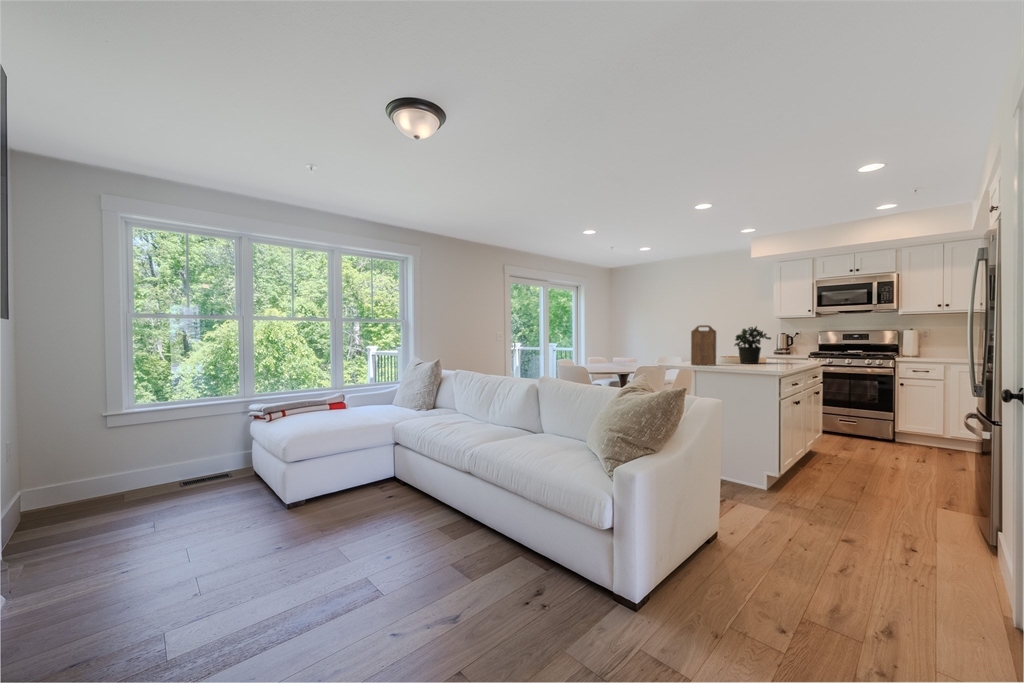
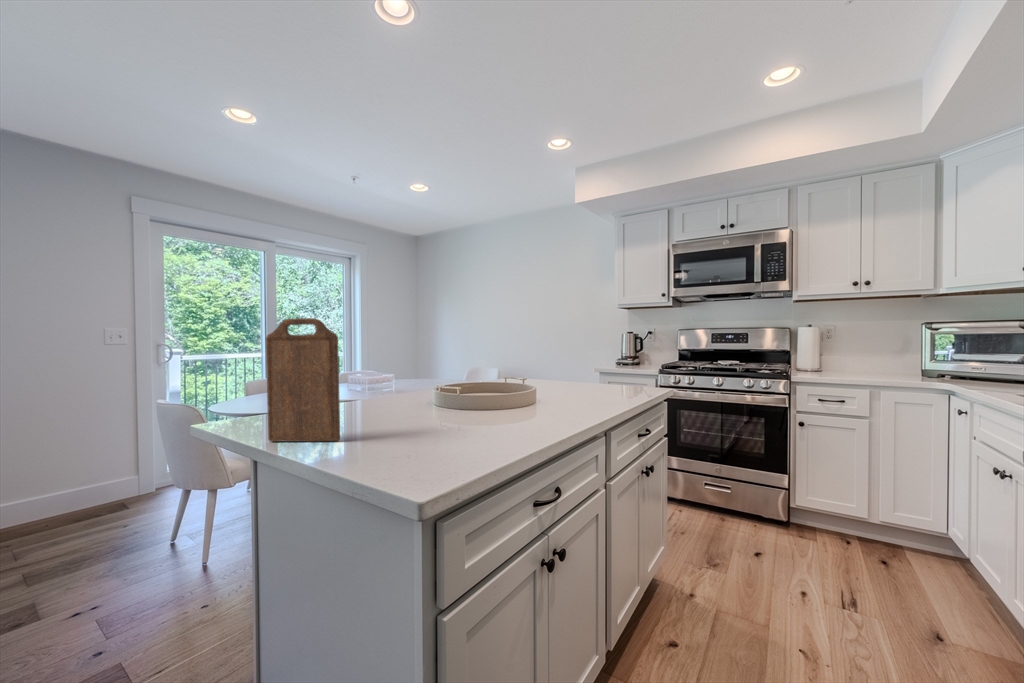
potted plant: present [734,326,771,364] -> none [430,319,522,421]

